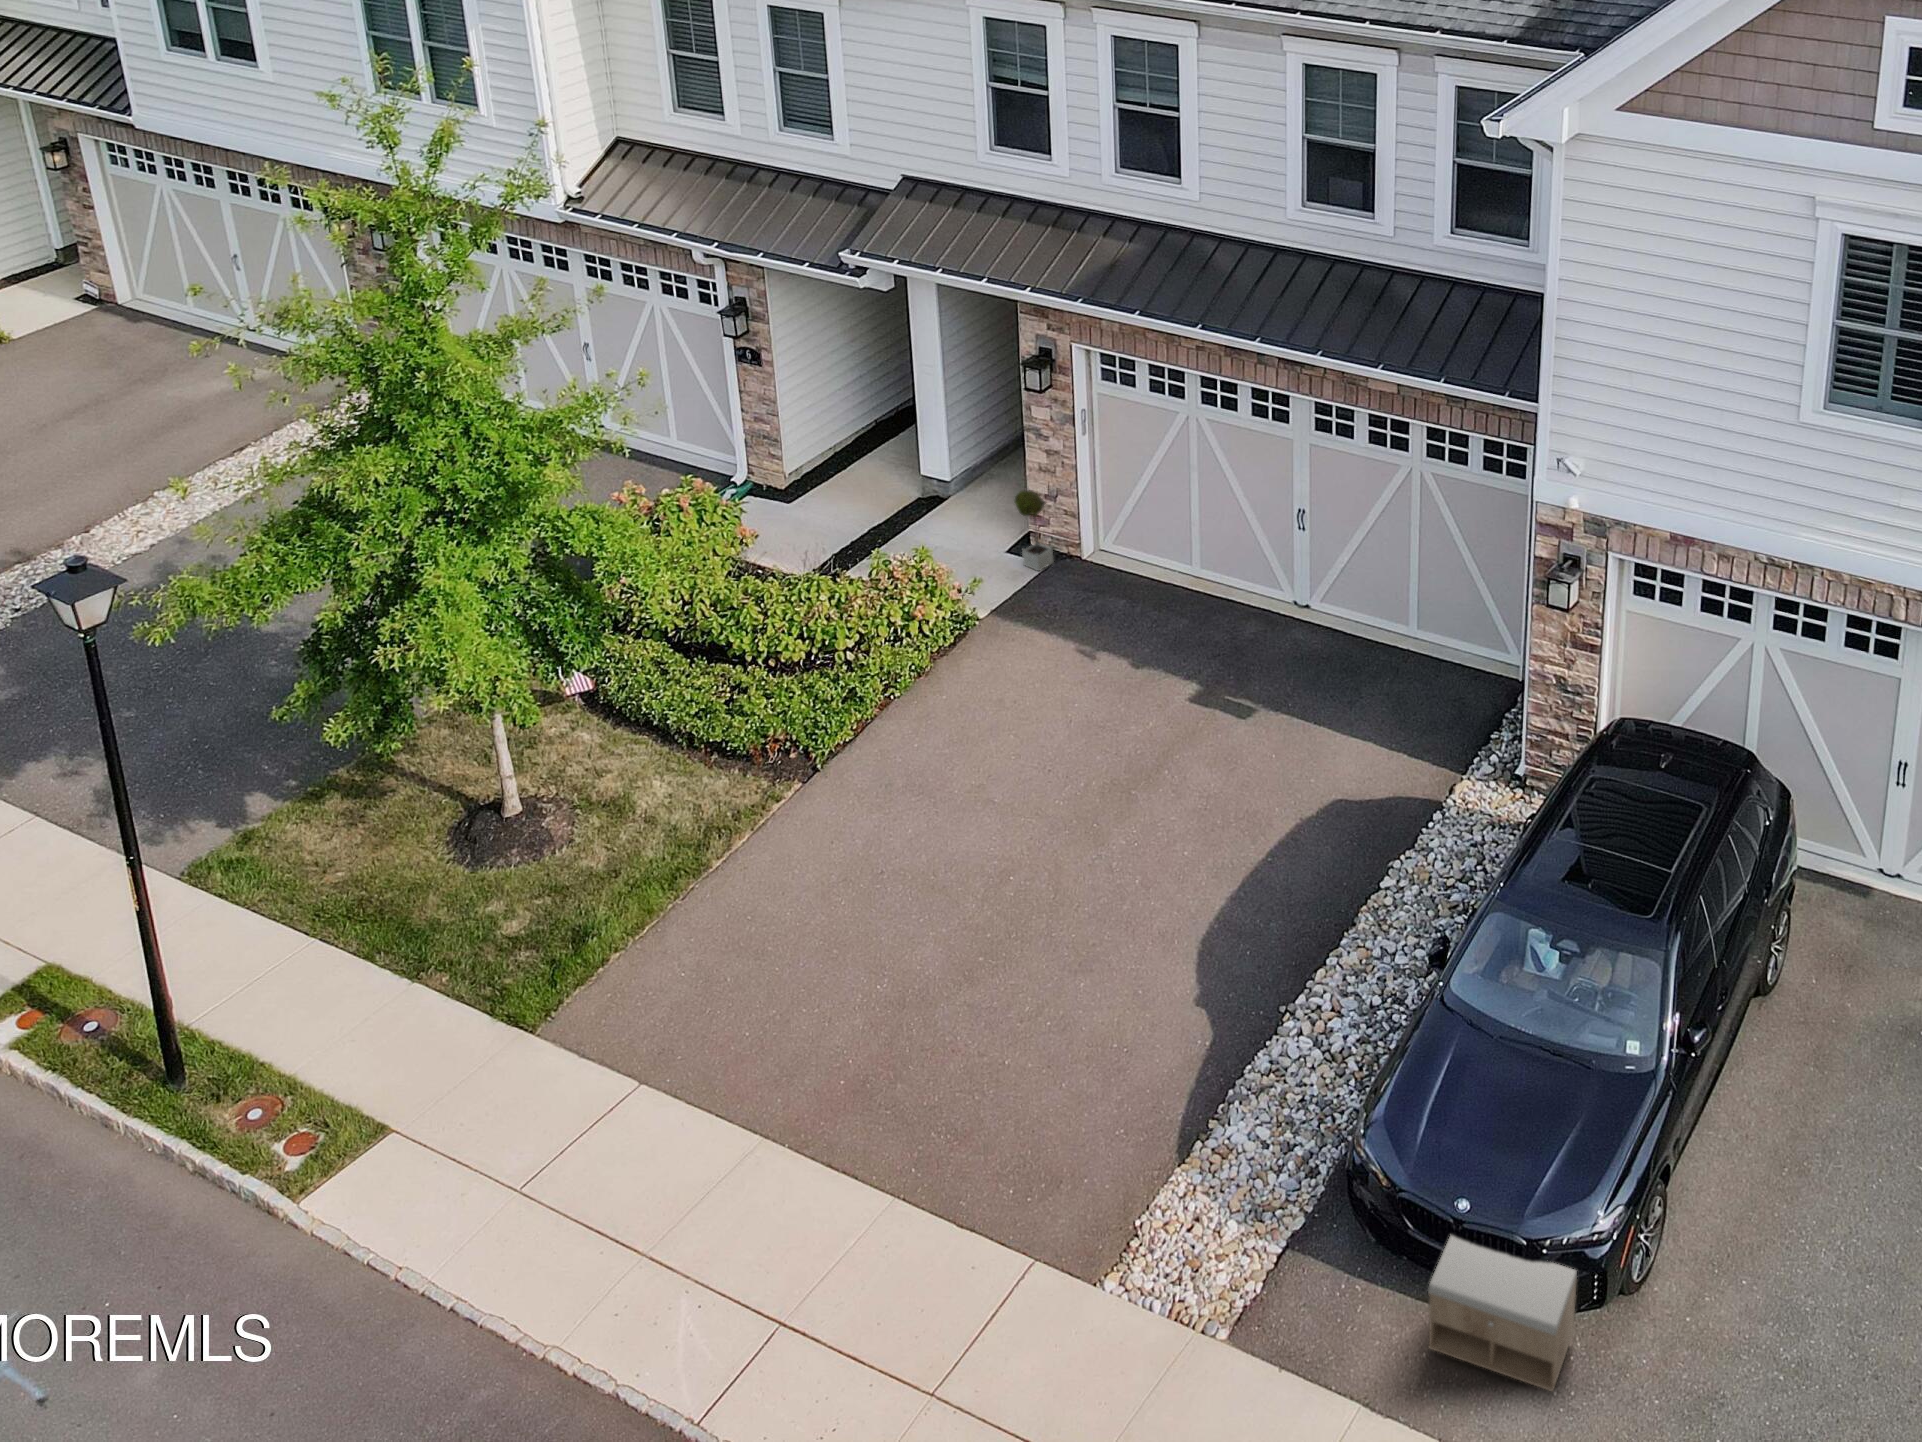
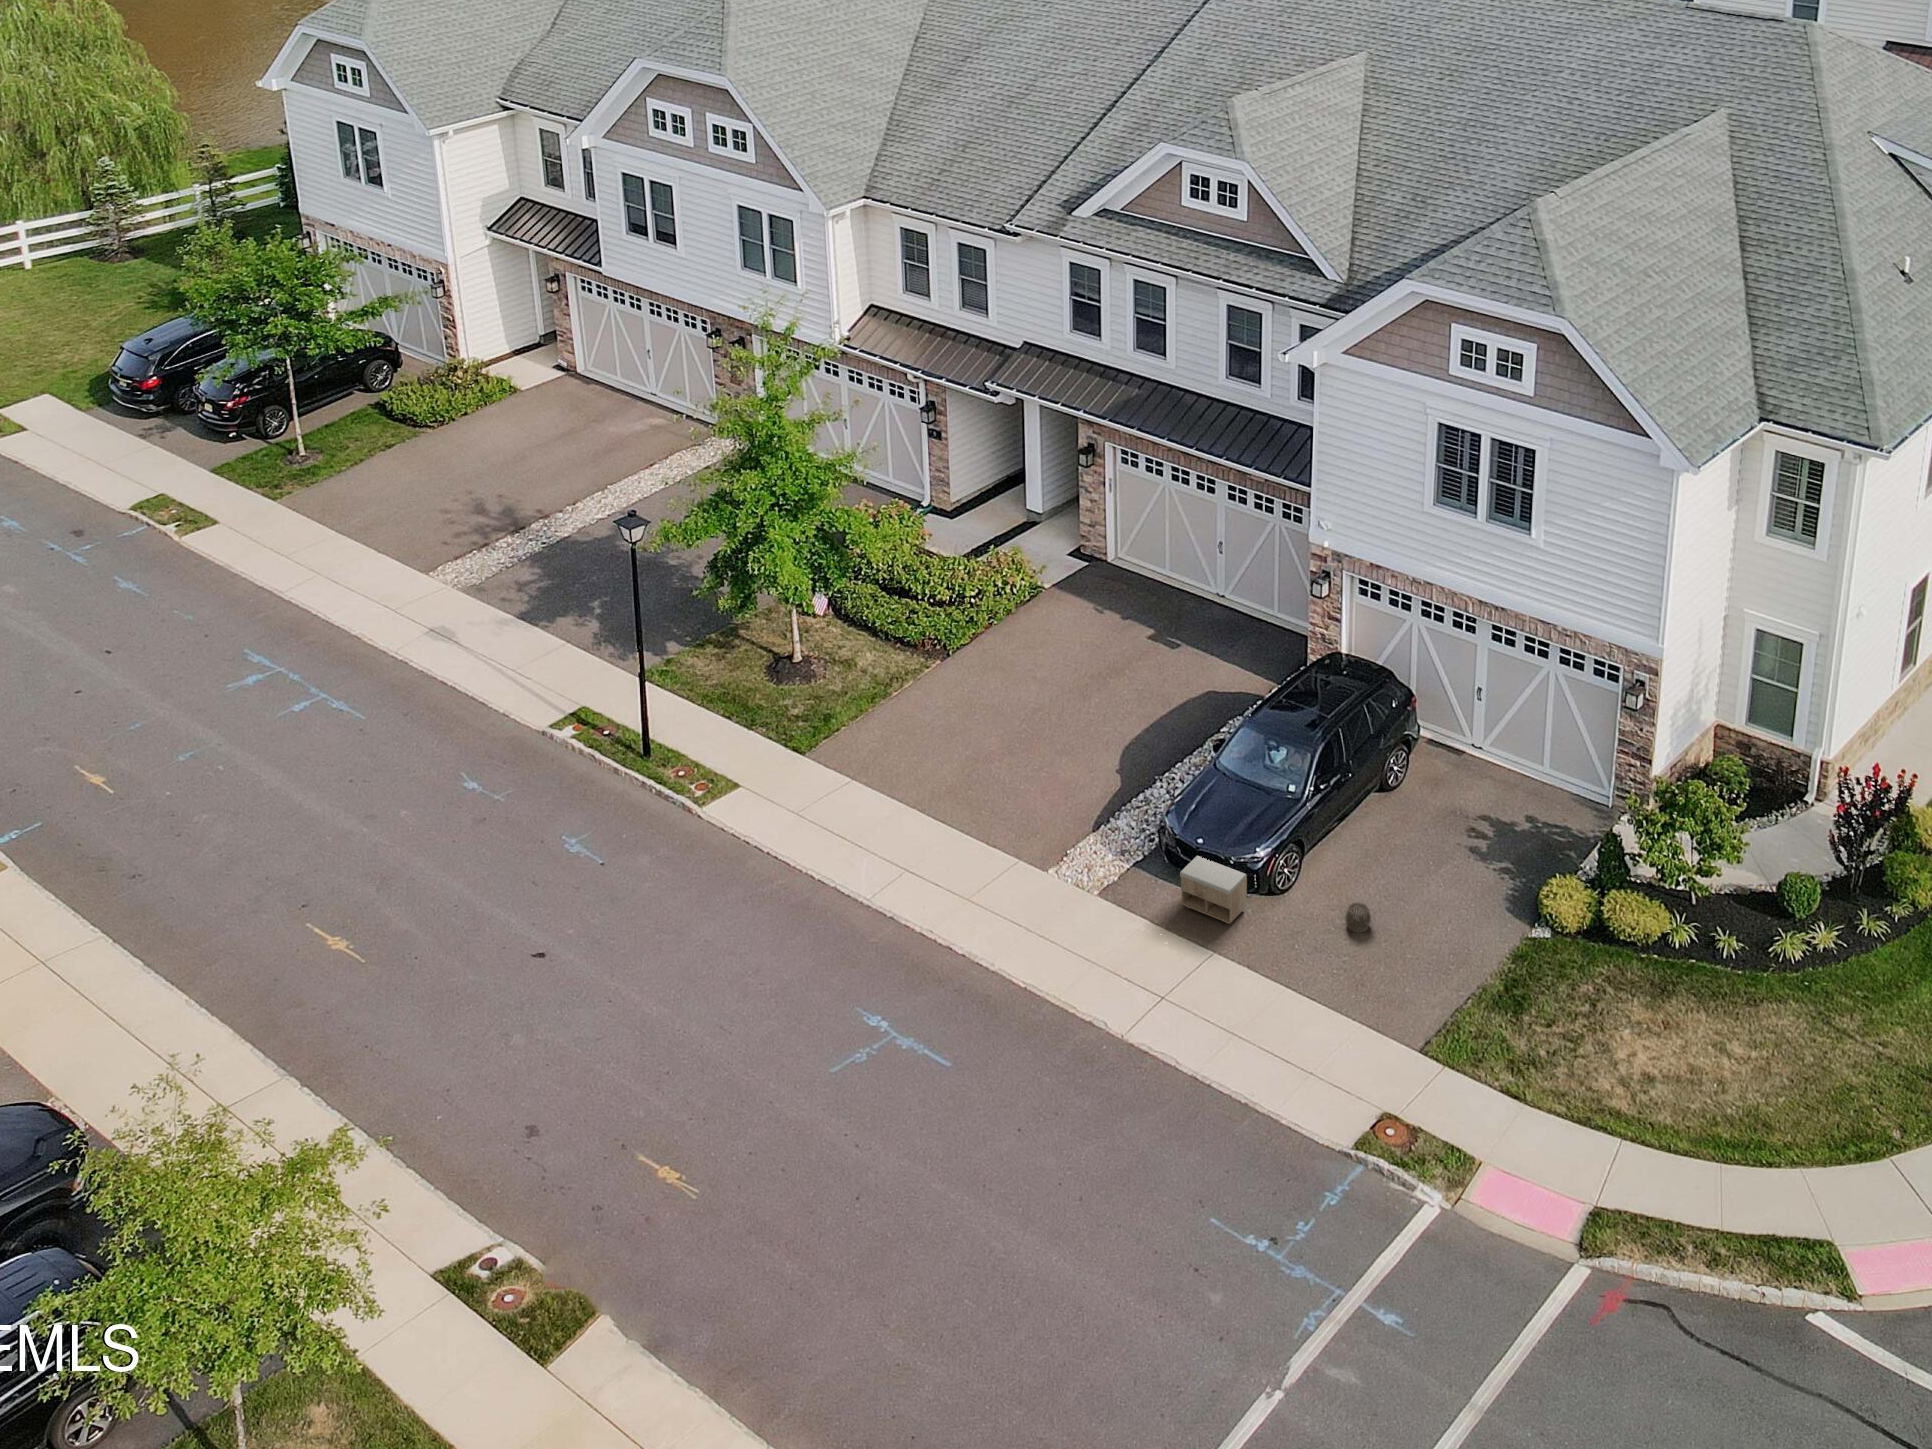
potted tree: present [1015,490,1054,571] -> none [1070,520,1090,566]
woven basket: none [1800,1301,1859,1374] -> present [1345,903,1371,932]

